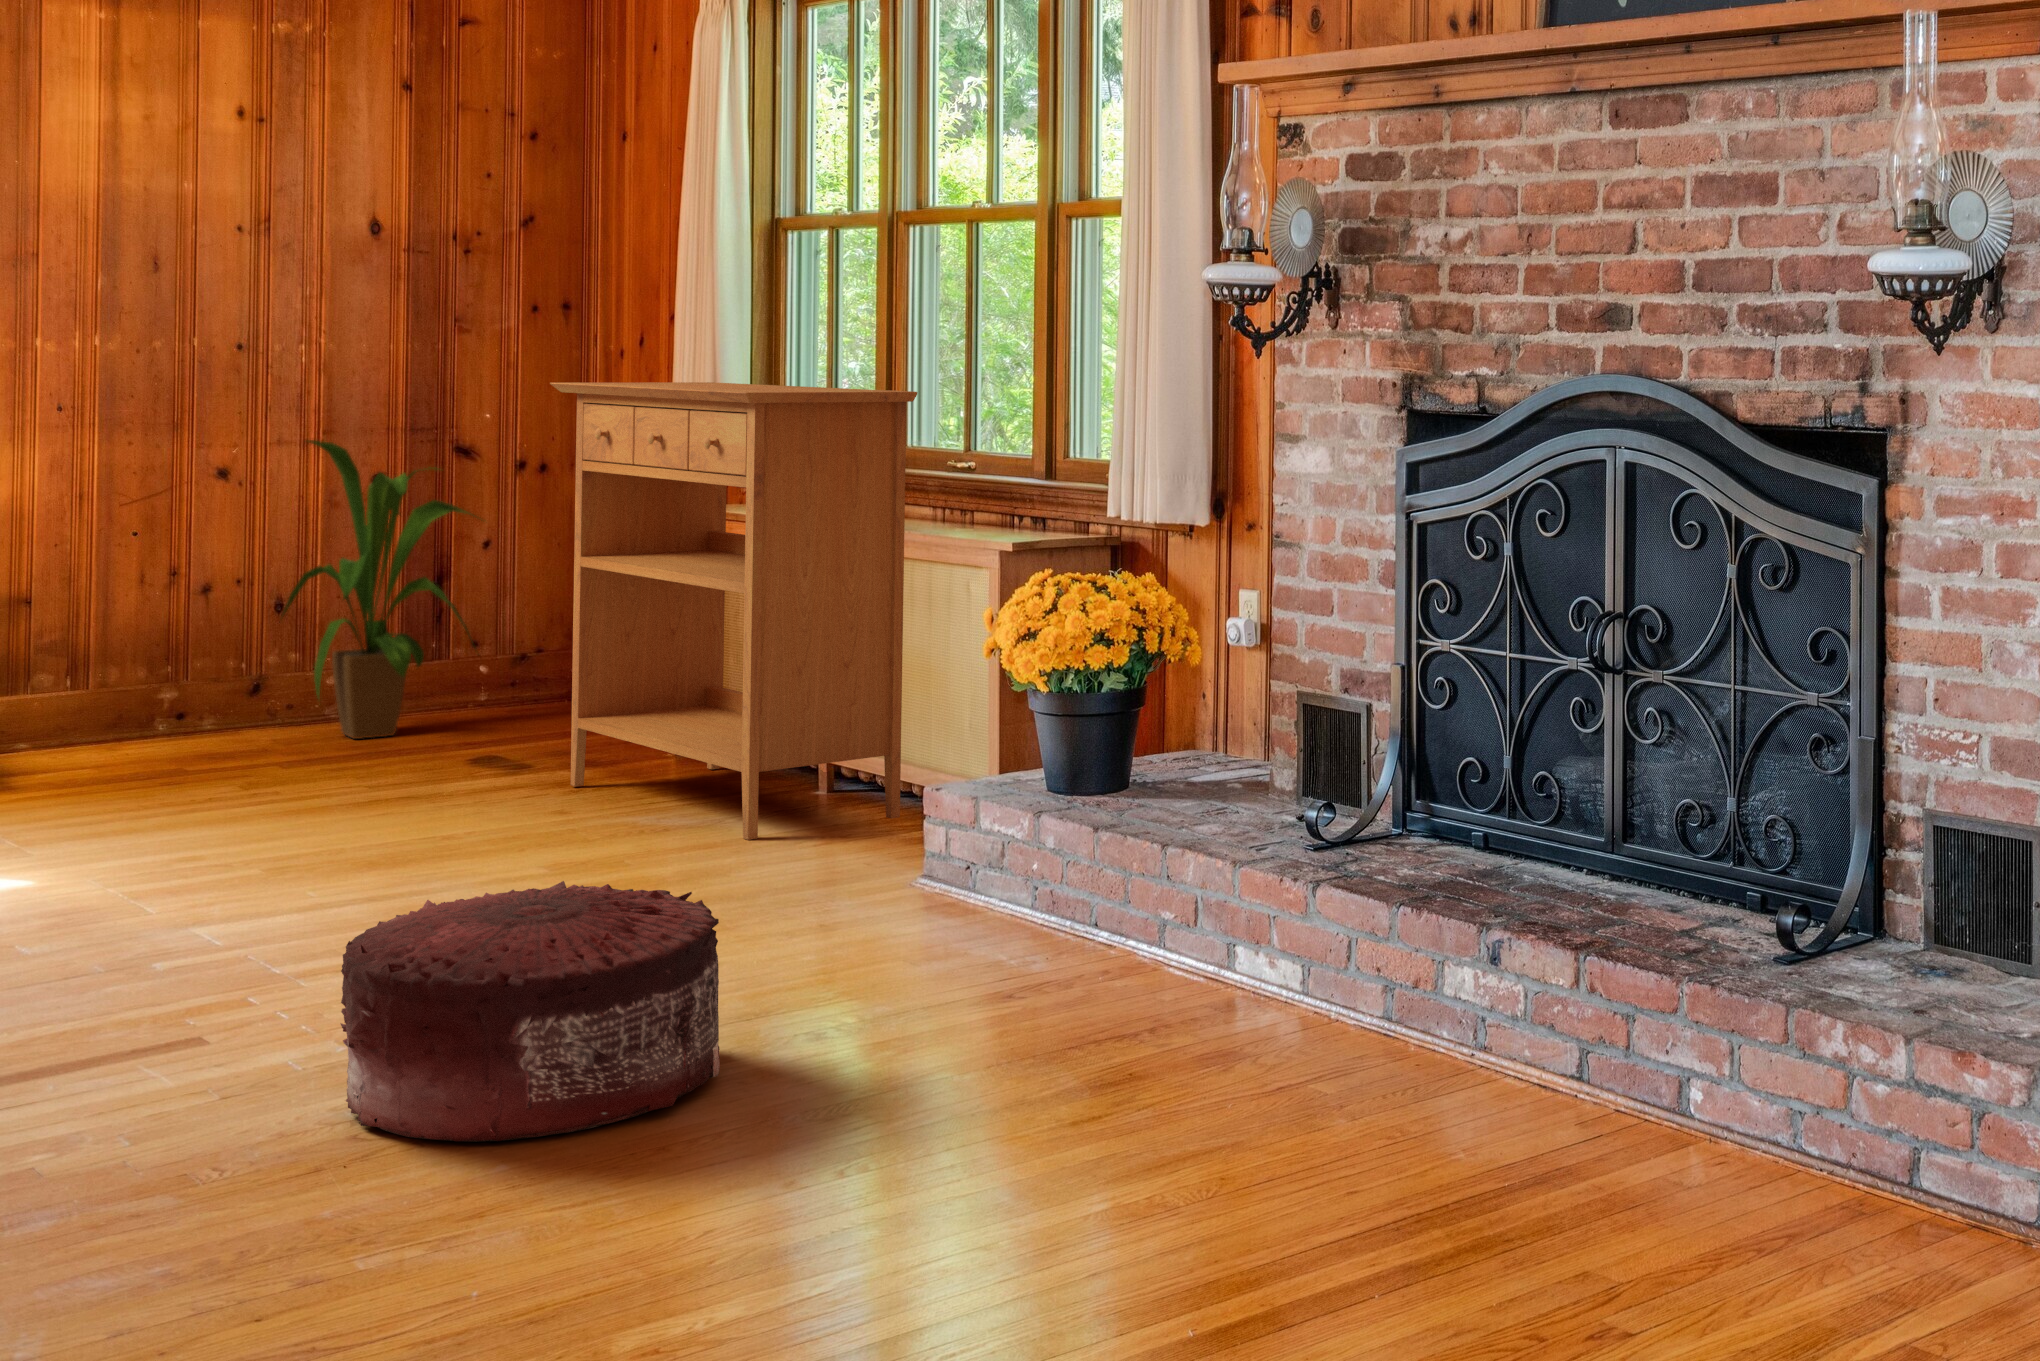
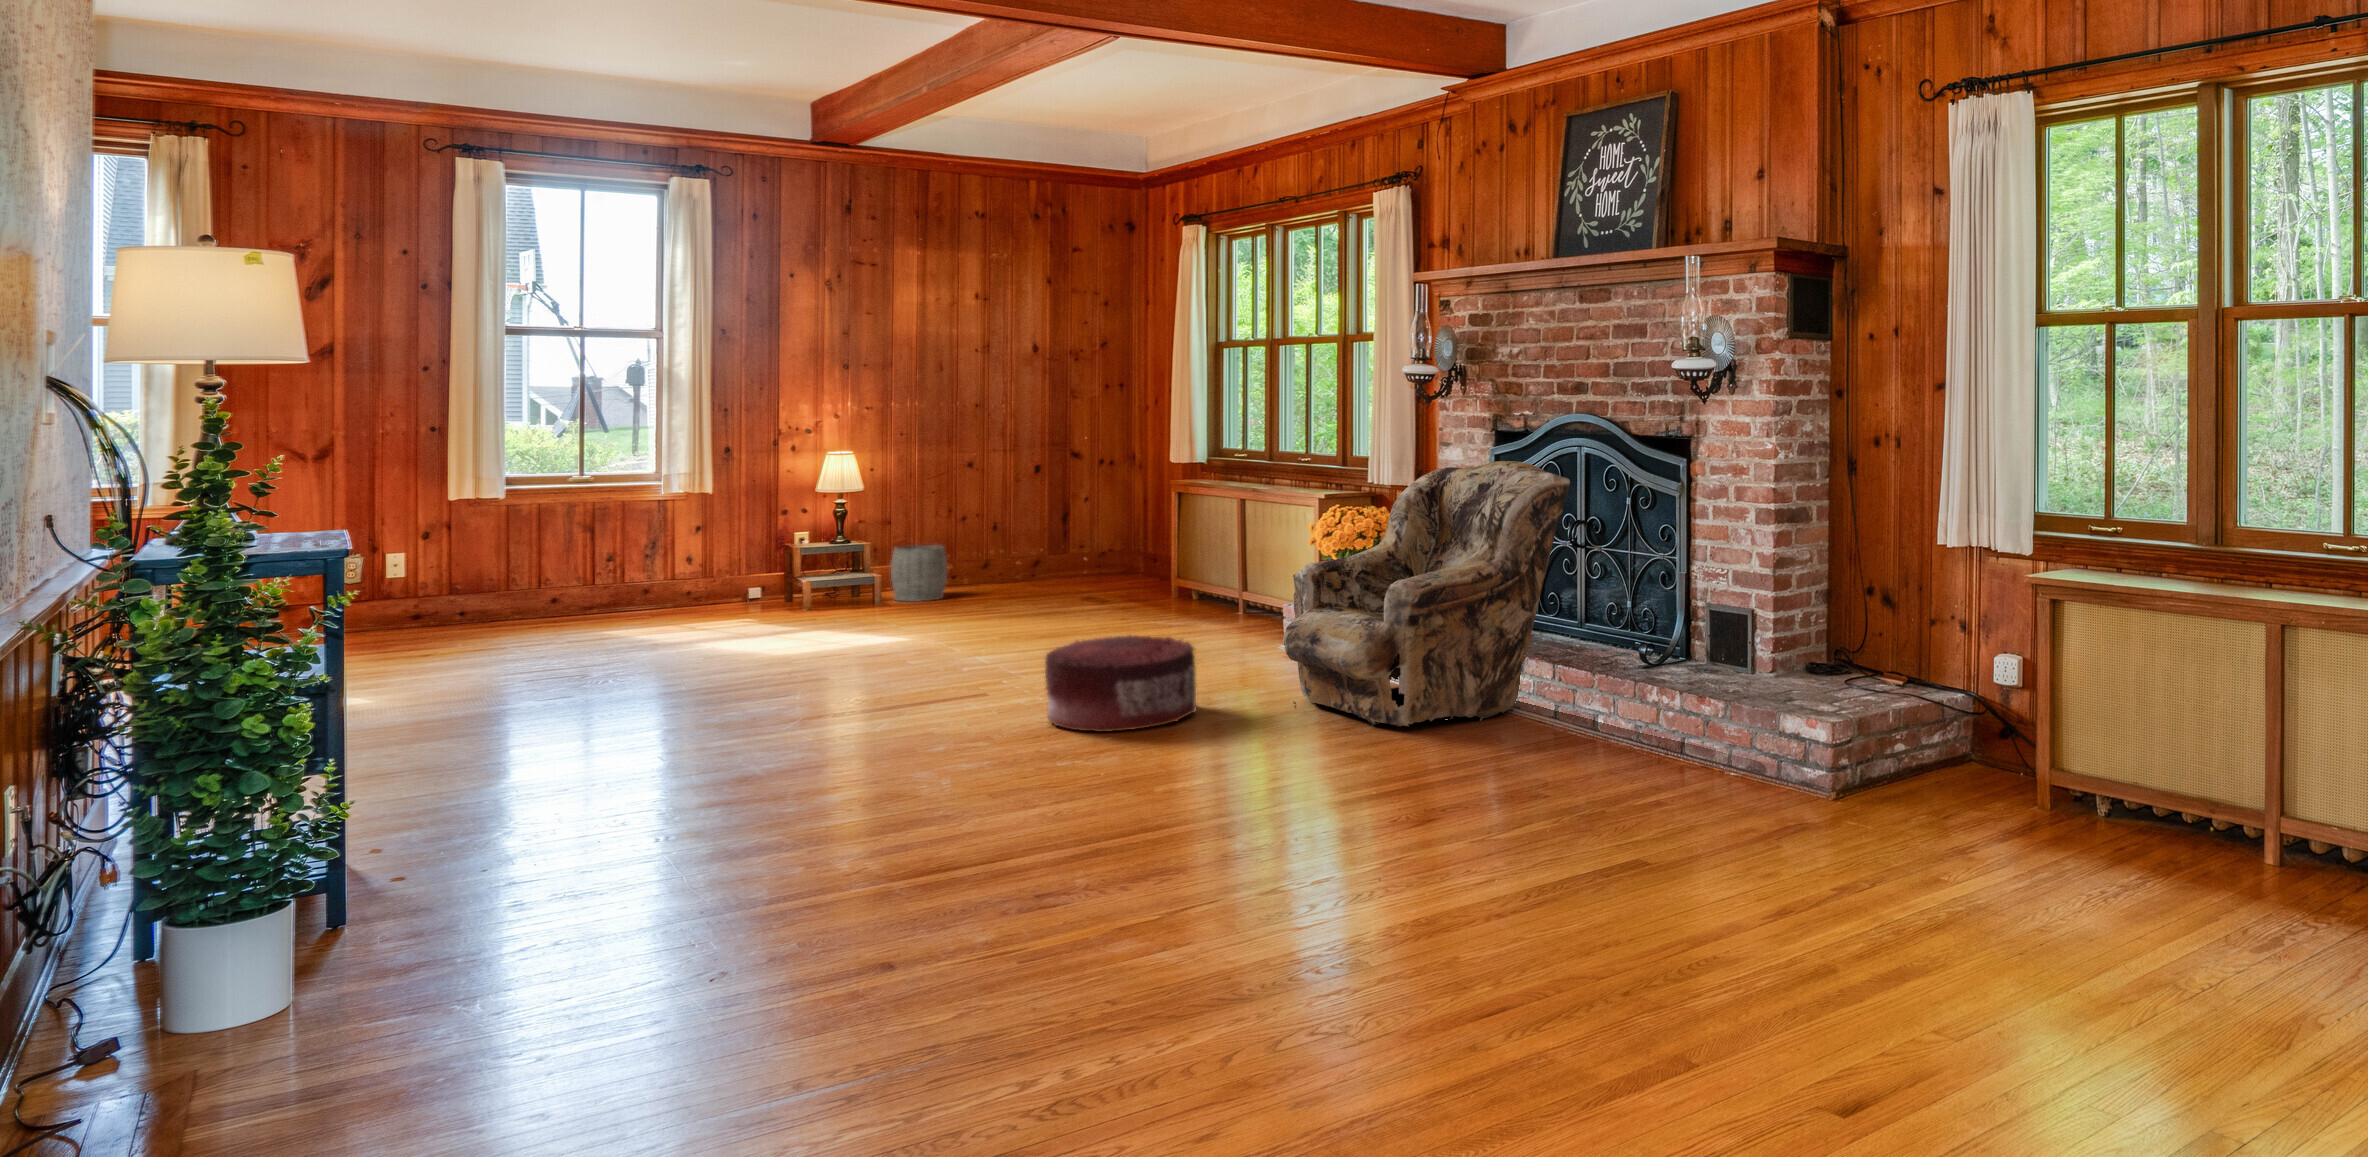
console table: present [550,382,917,840] -> none [1112,422,1282,635]
house plant: present [283,440,476,739] -> none [985,451,1080,595]
armchair: none [932,476,1598,1115] -> present [1284,461,1570,726]
woven basket: none [66,636,192,758] -> present [891,545,947,602]

